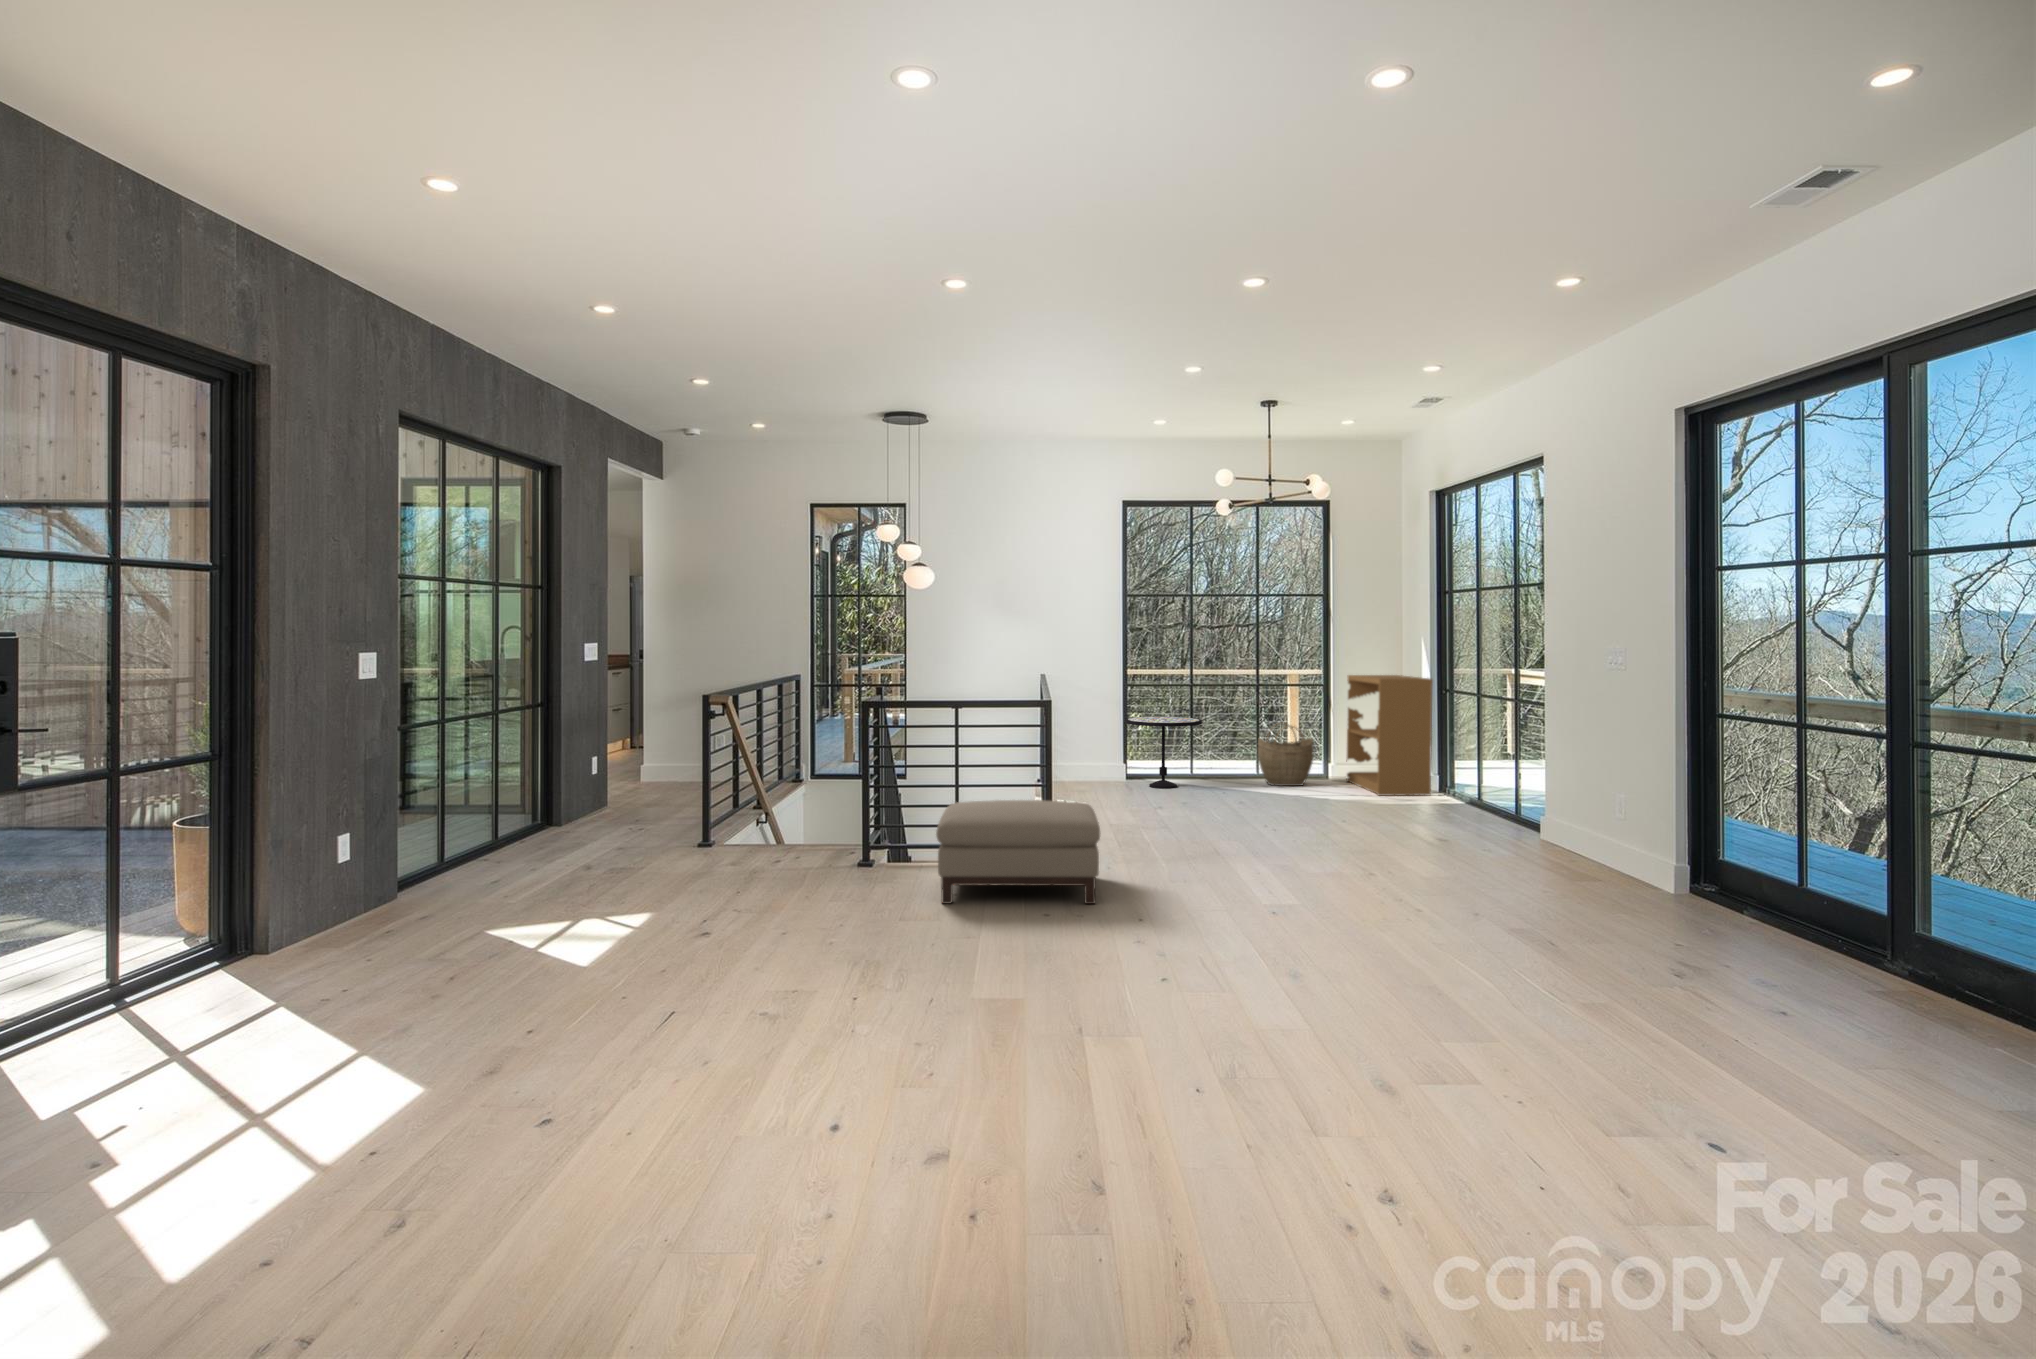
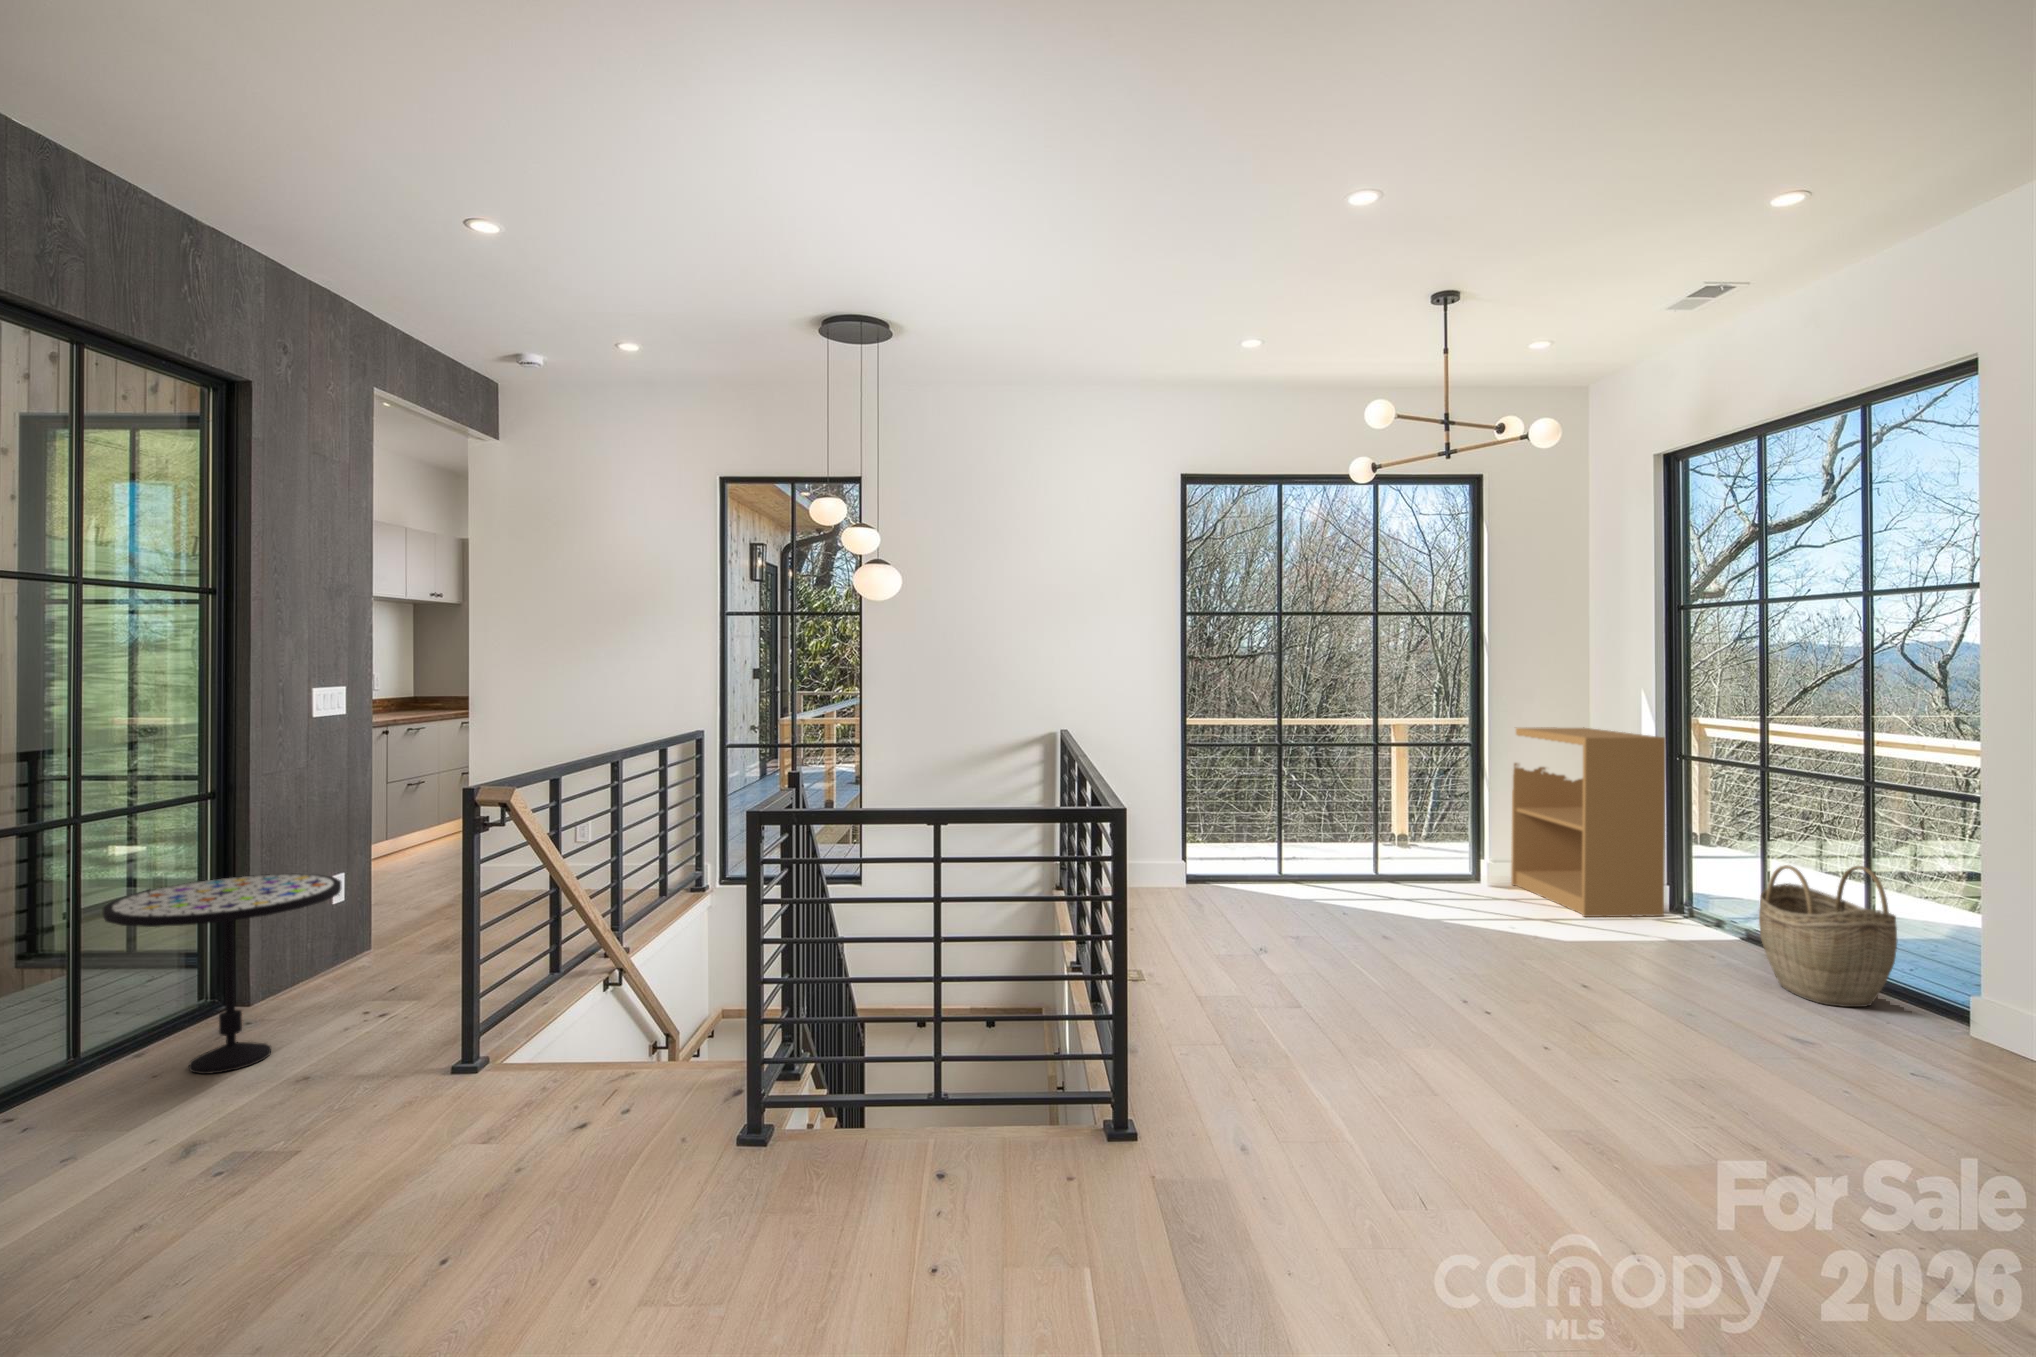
side table: present [1125,716,1202,788] -> present [103,874,341,1074]
woven basket: present [1258,724,1313,786] -> present [1759,865,1897,1007]
ottoman: present [936,800,1100,904] -> none [881,1027,1261,1315]

